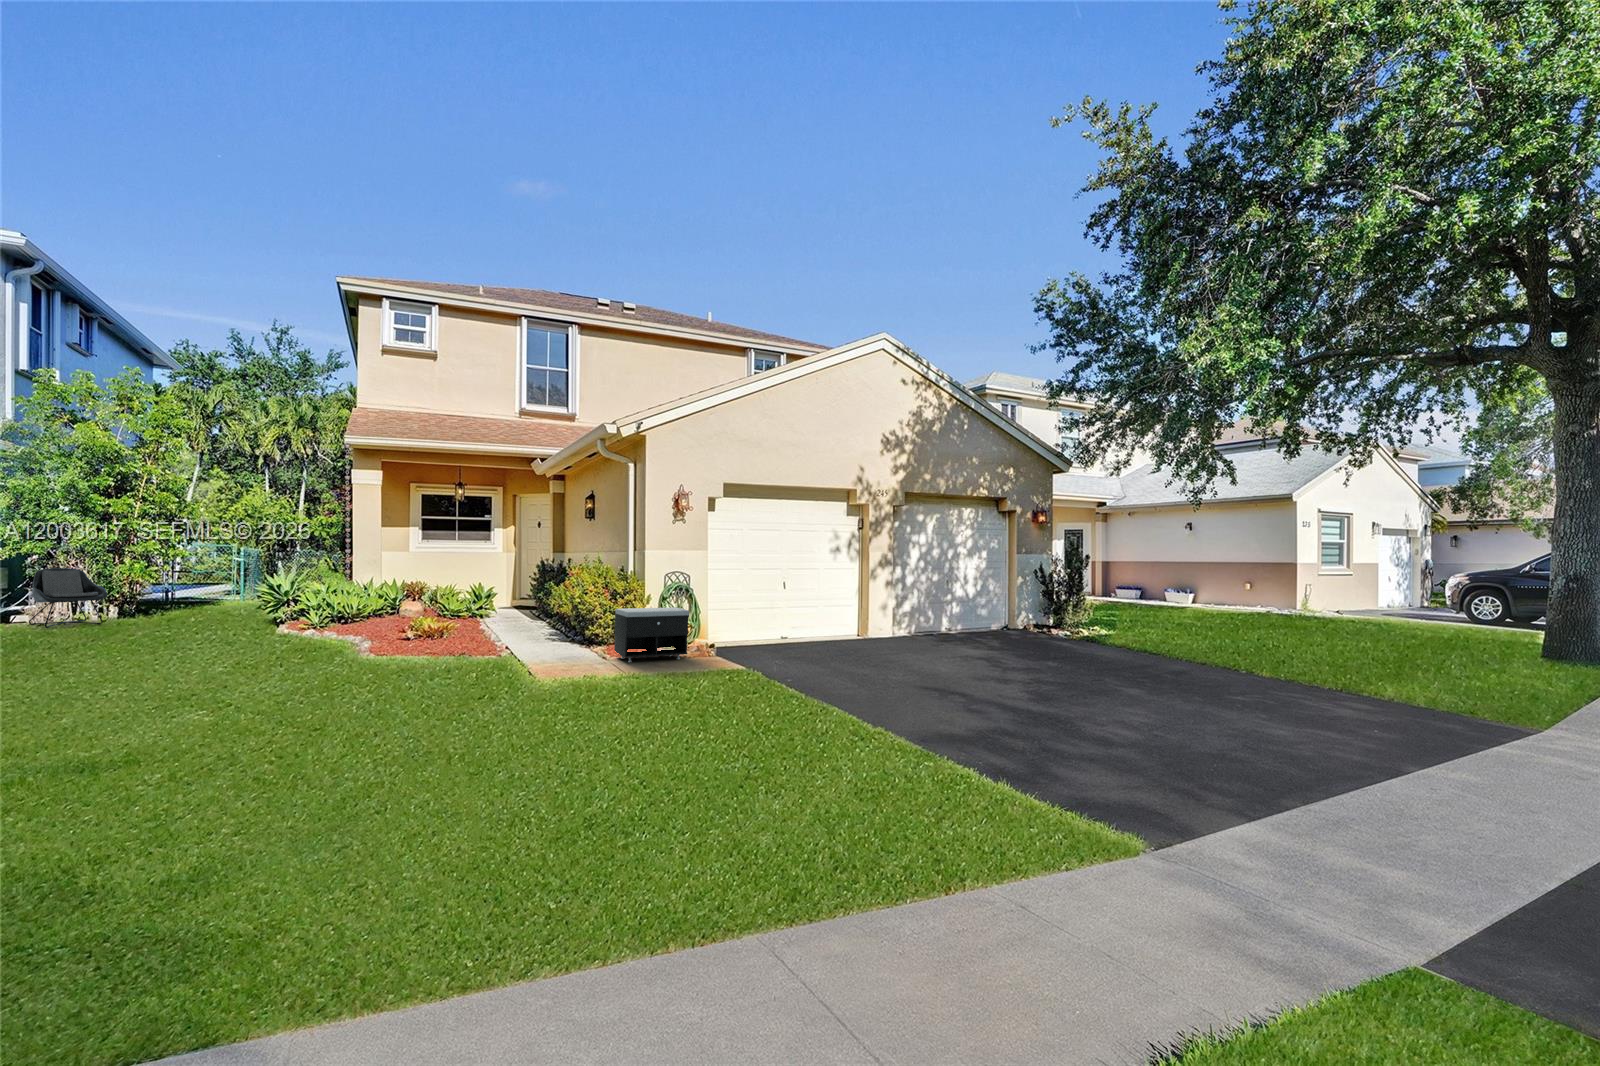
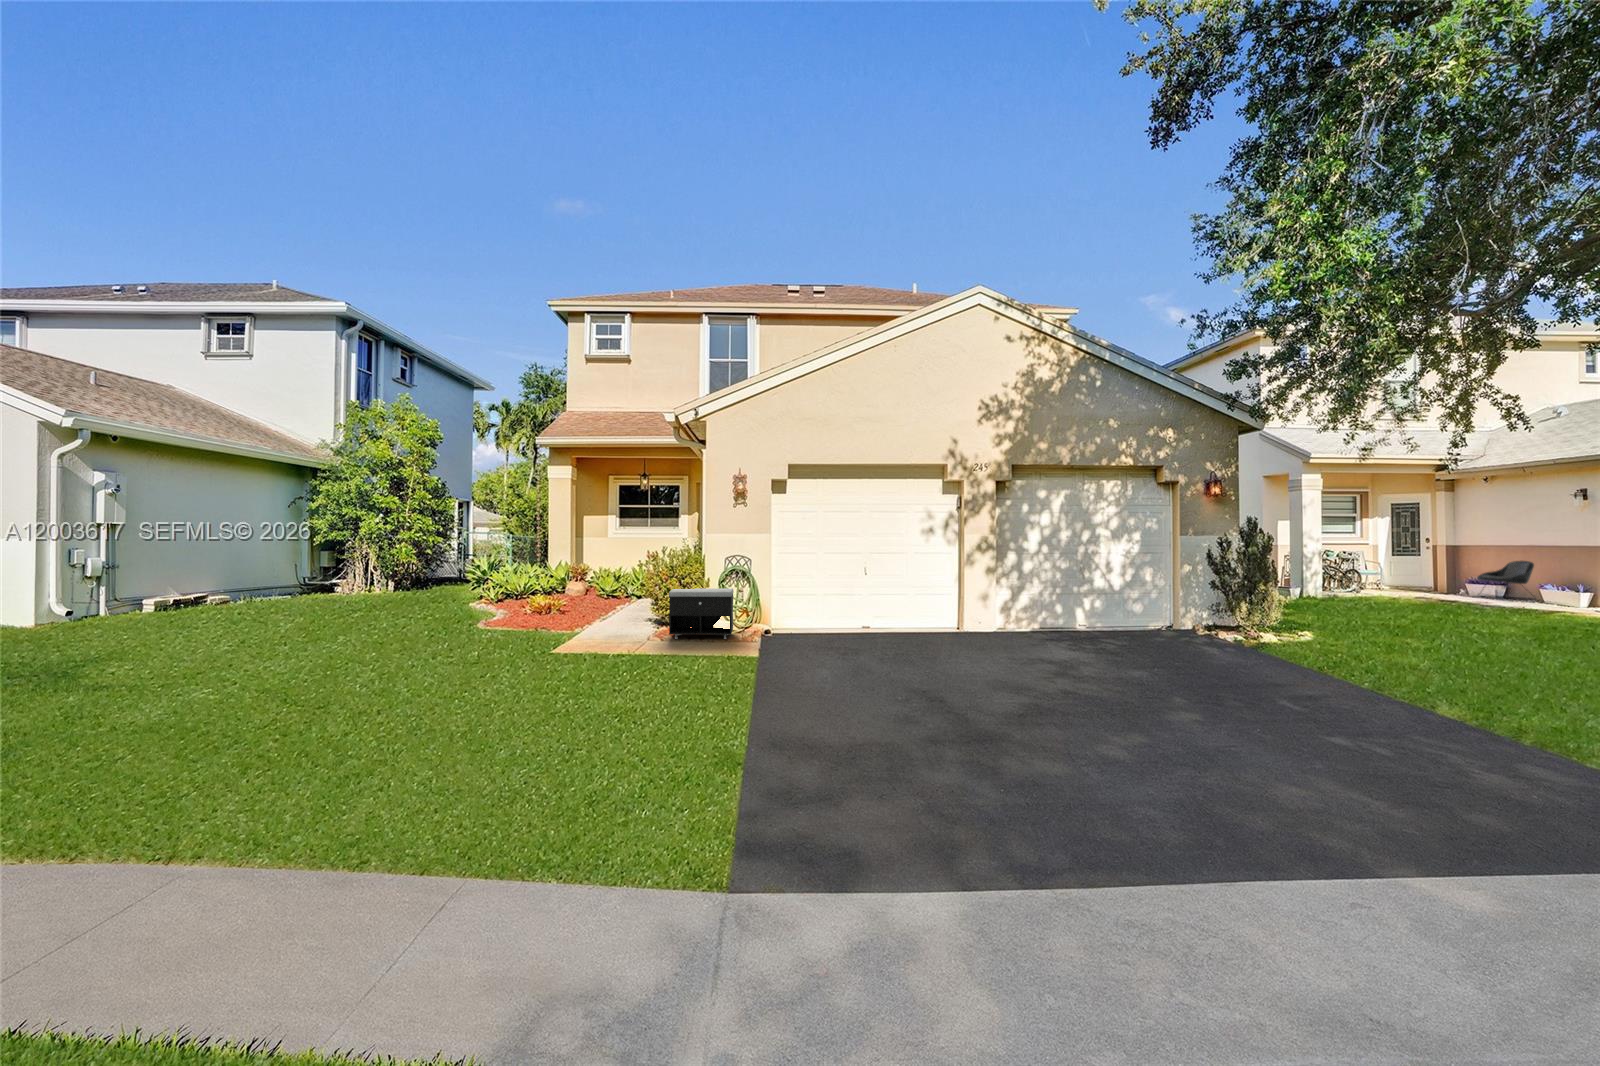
lounge chair: present [29,568,107,628] -> present [1477,561,1534,598]

